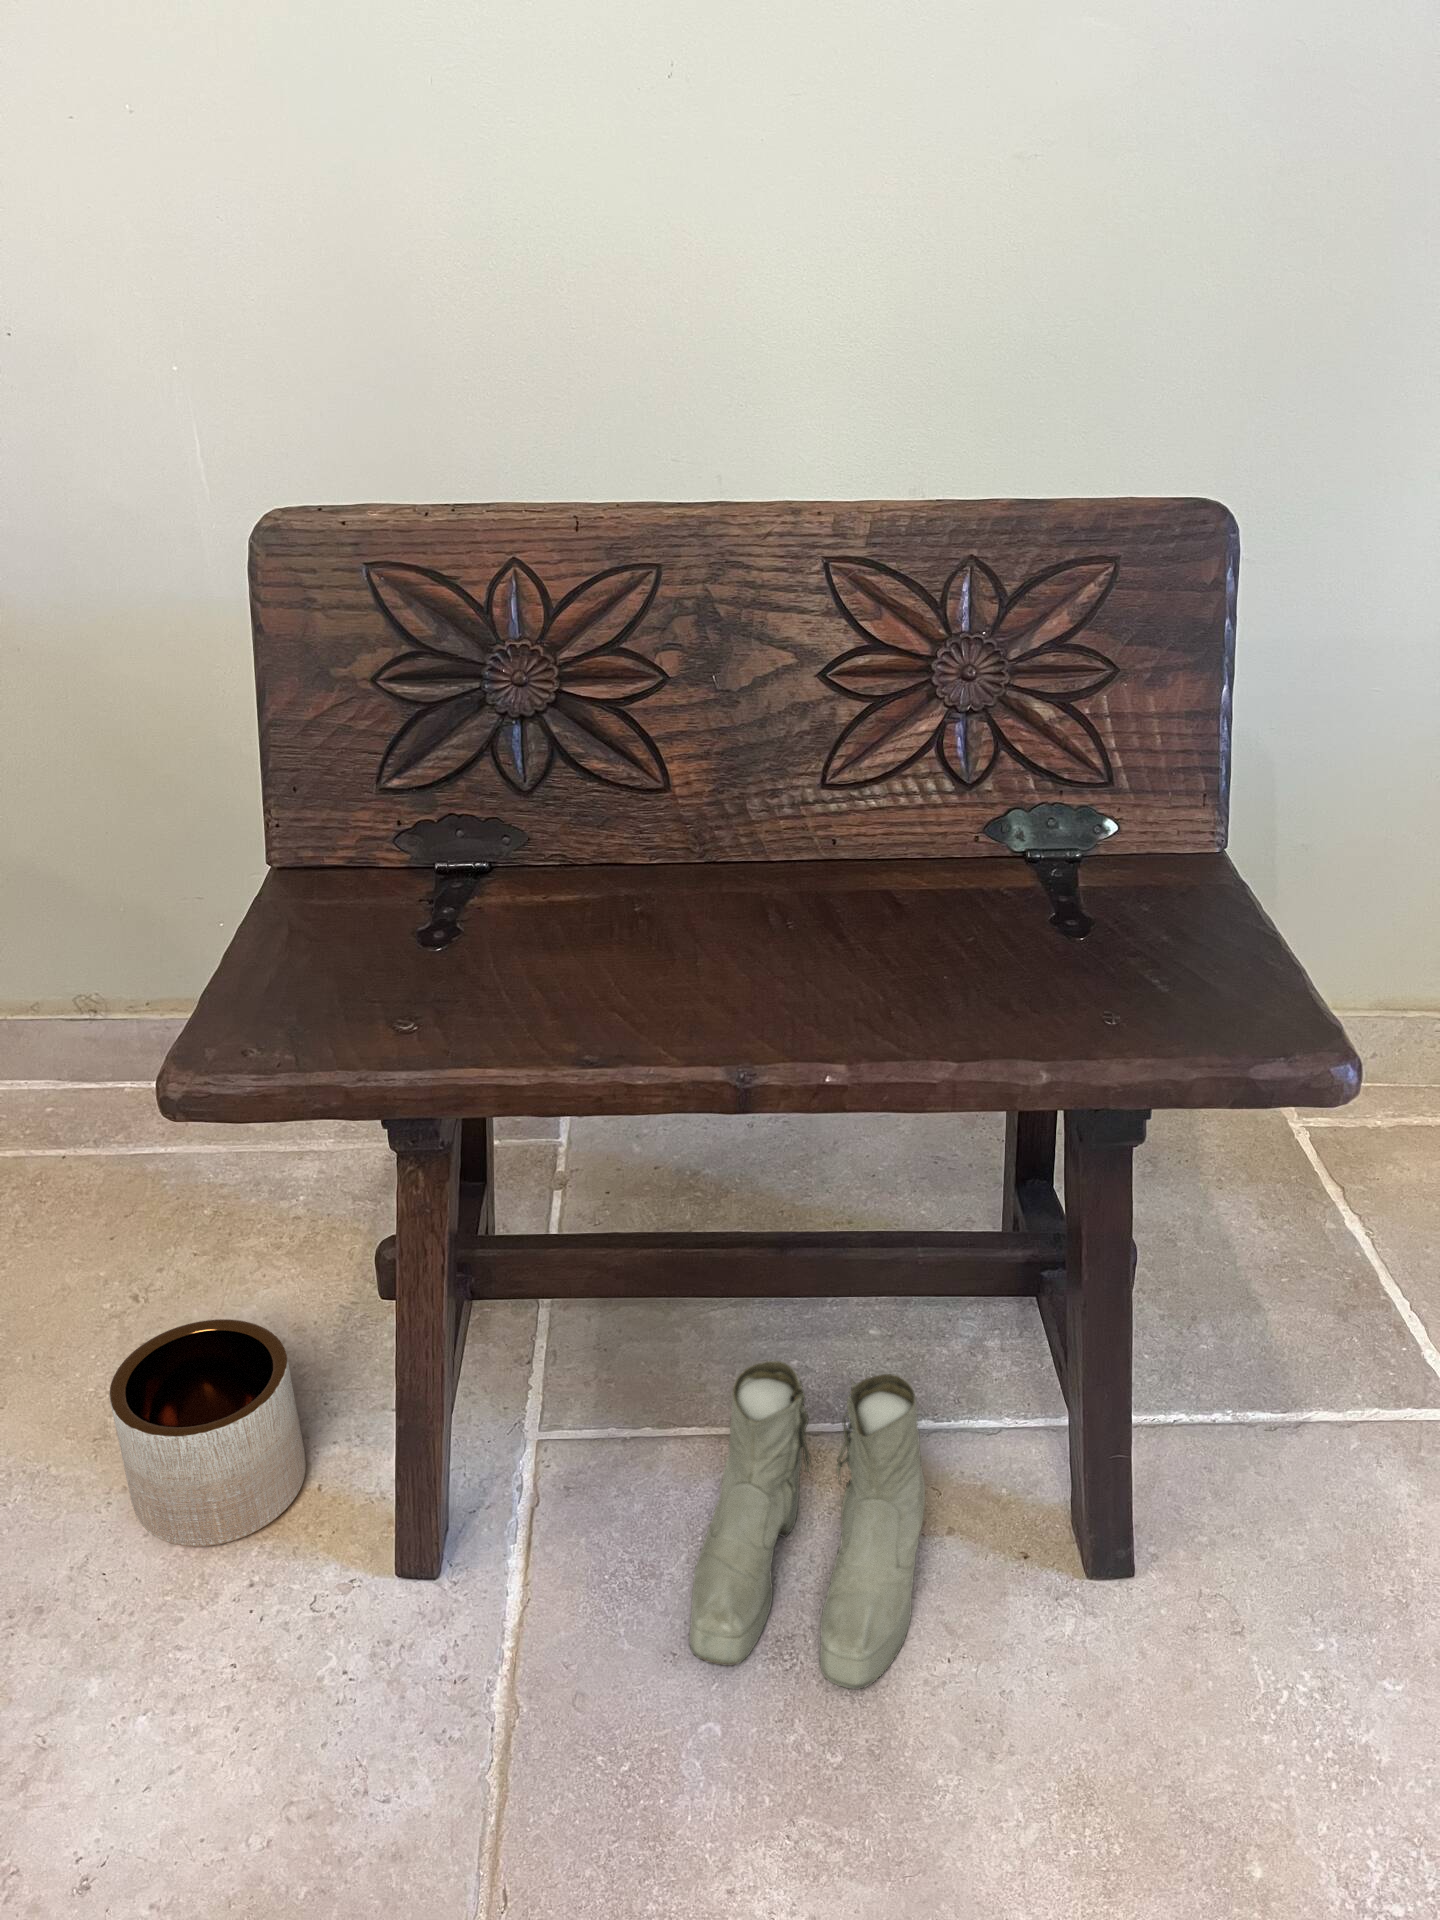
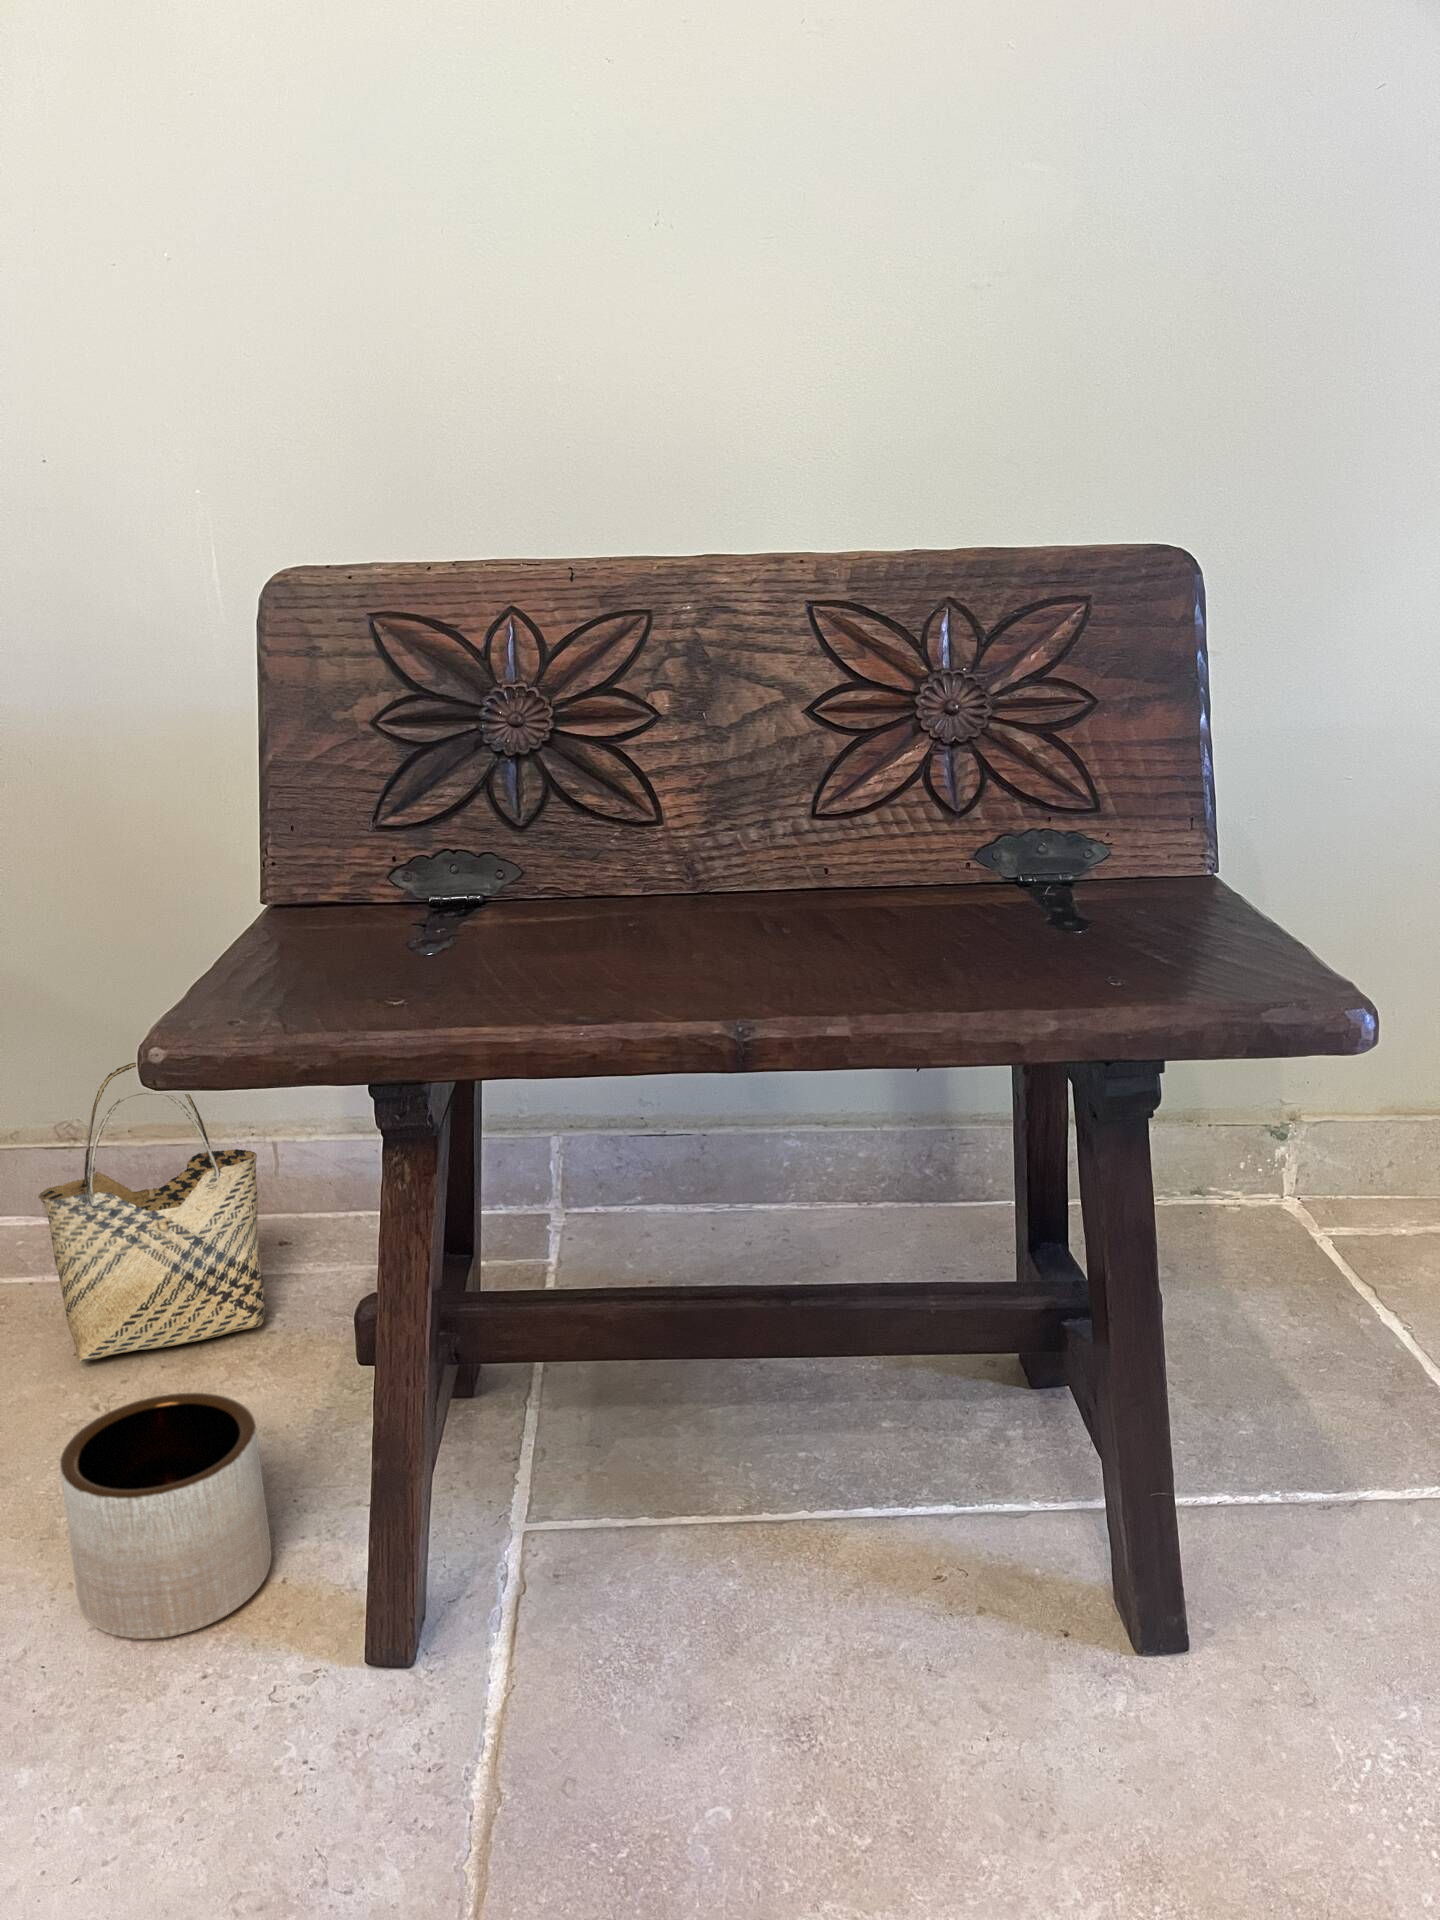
woven basket: none [64,961,286,1247] -> present [39,1063,265,1362]
boots: present [689,1361,925,1689] -> none [694,1401,949,1763]

